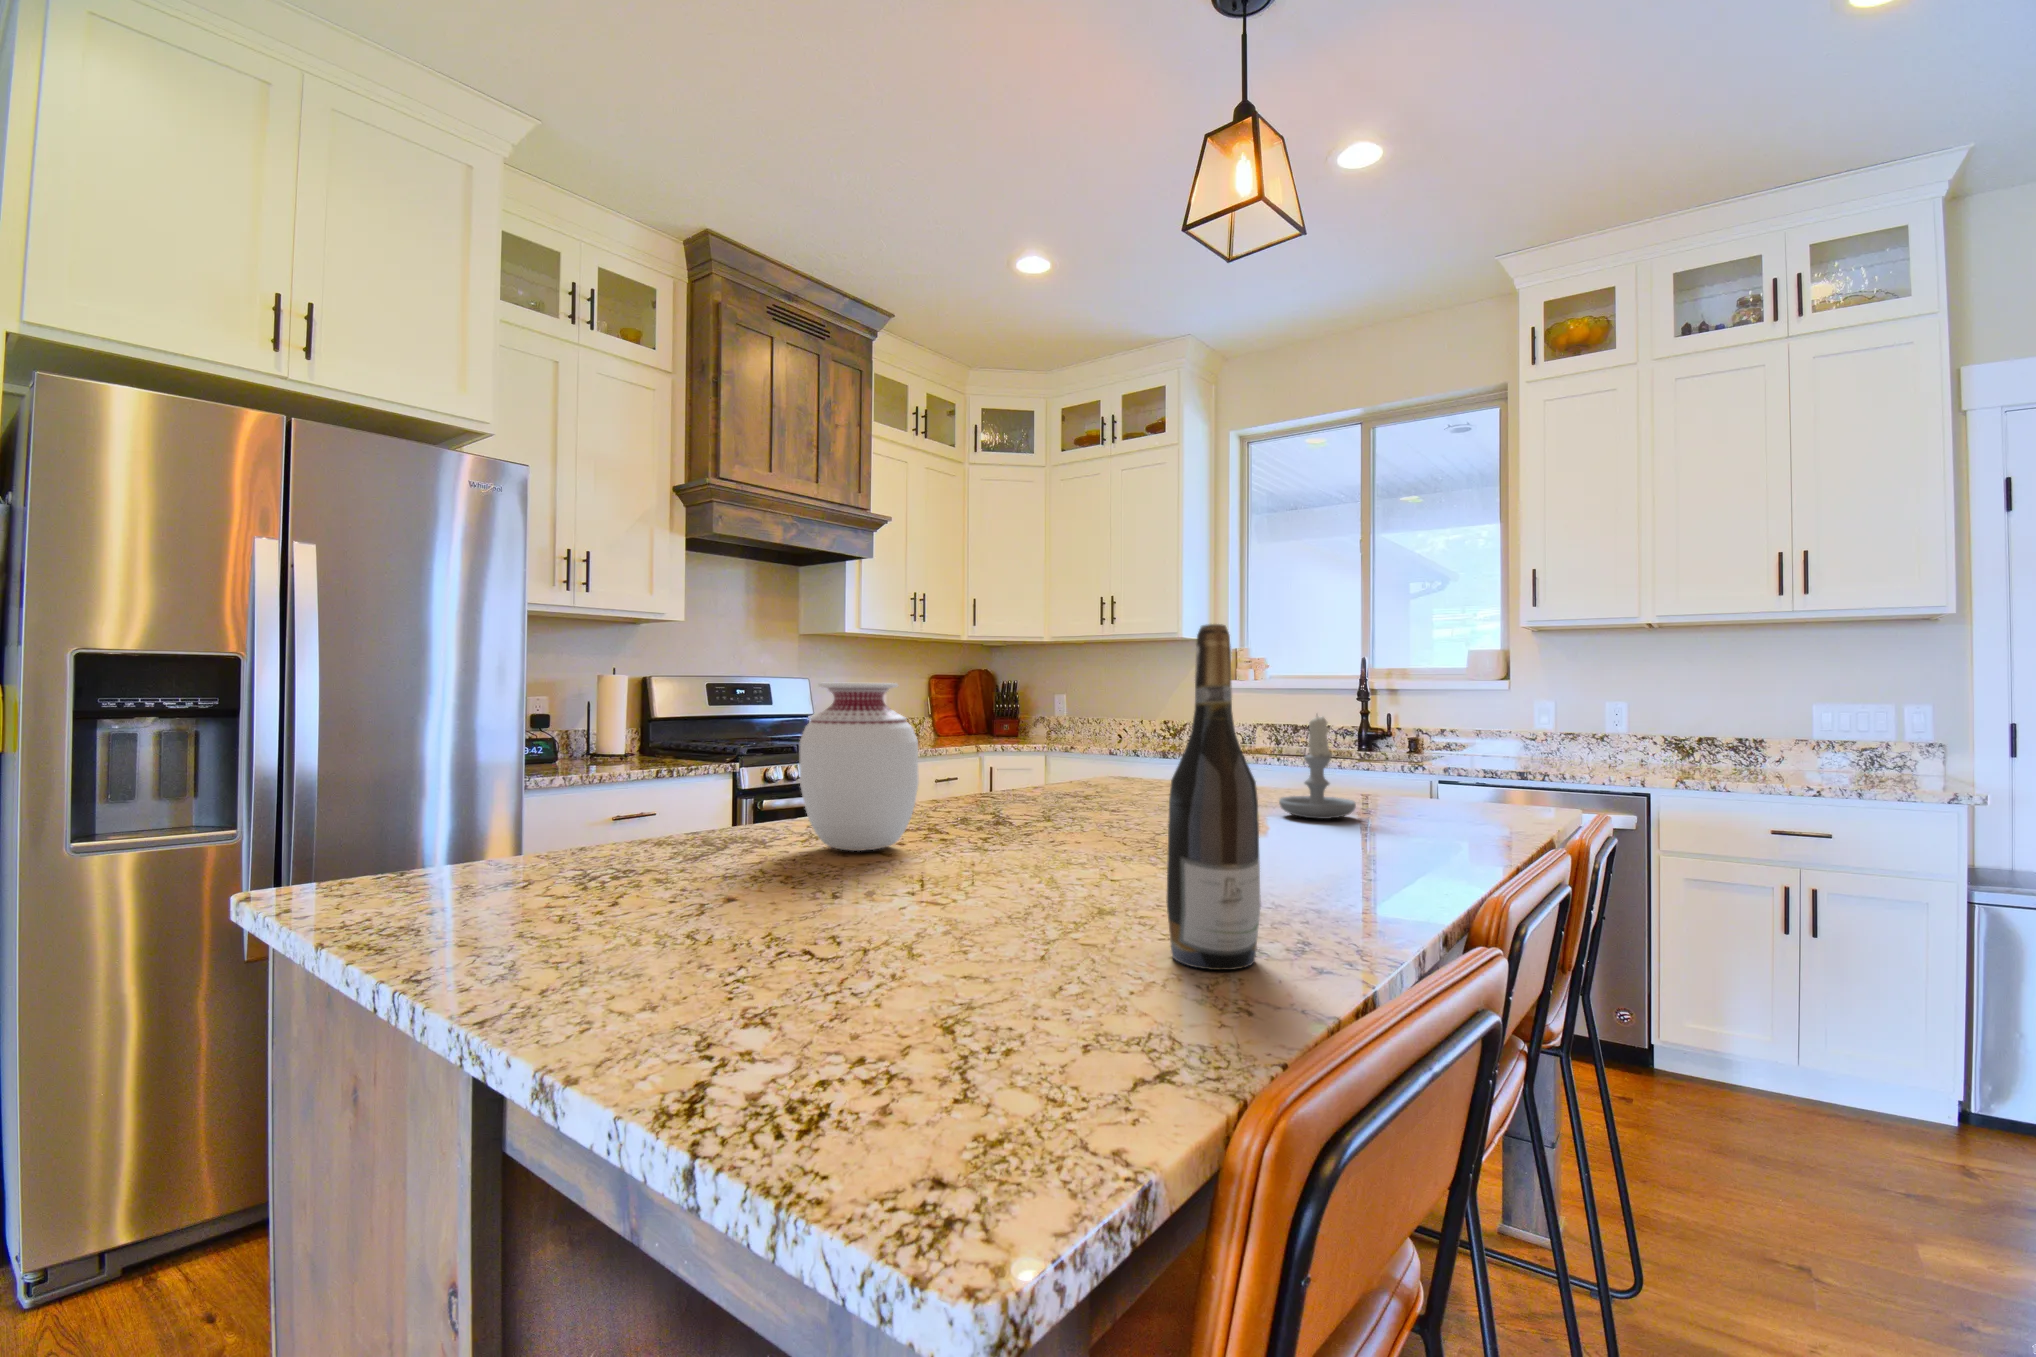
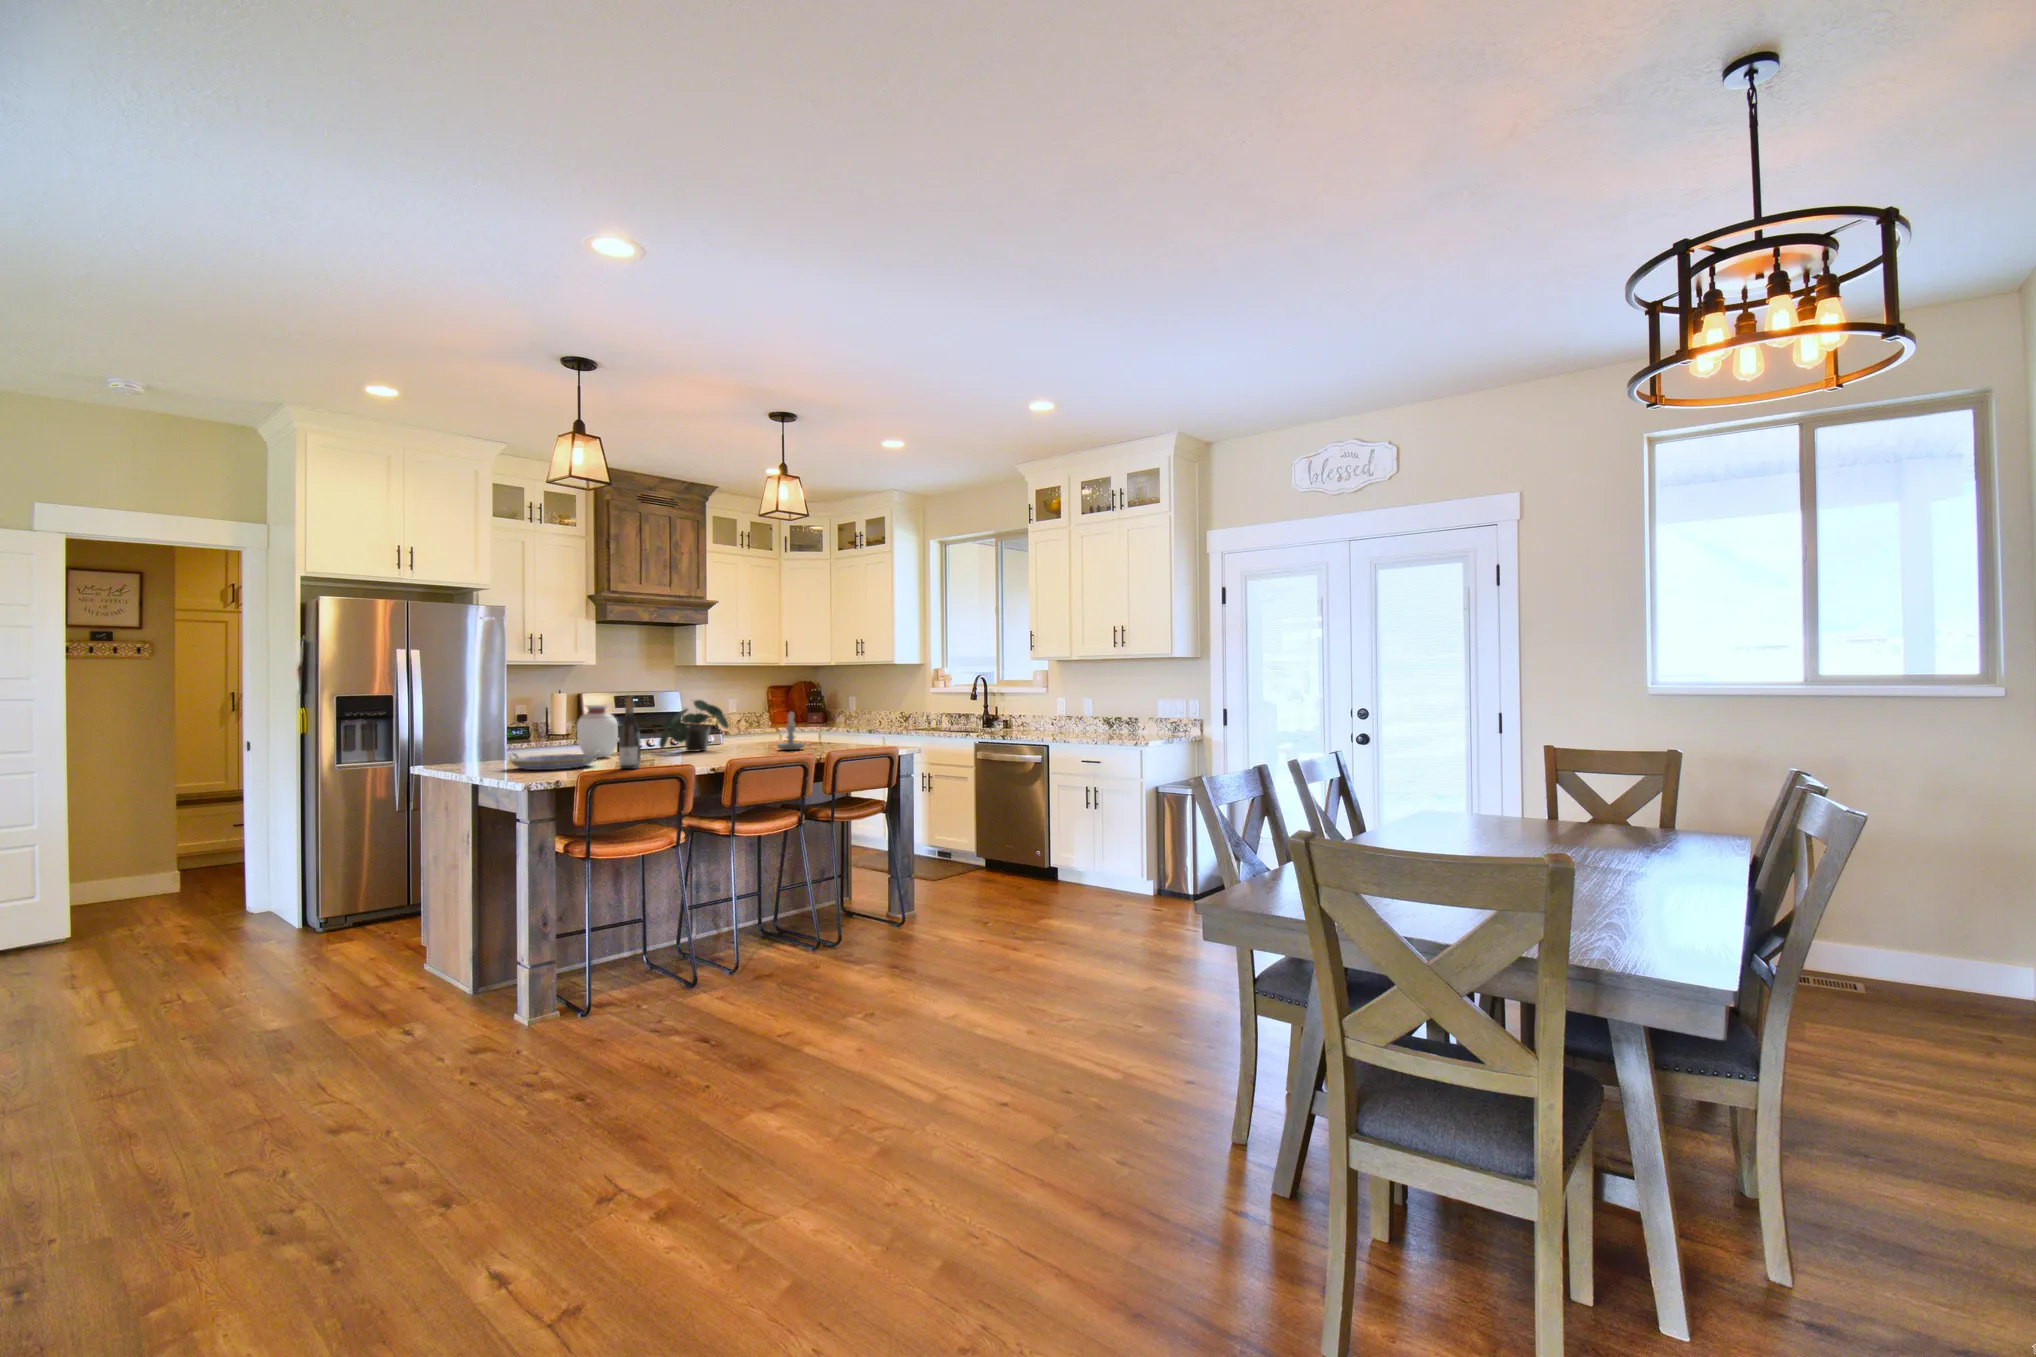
potted plant: none [965,677,1152,821] -> present [659,700,729,752]
serving tray: none [643,857,1012,968] -> present [509,750,600,770]

